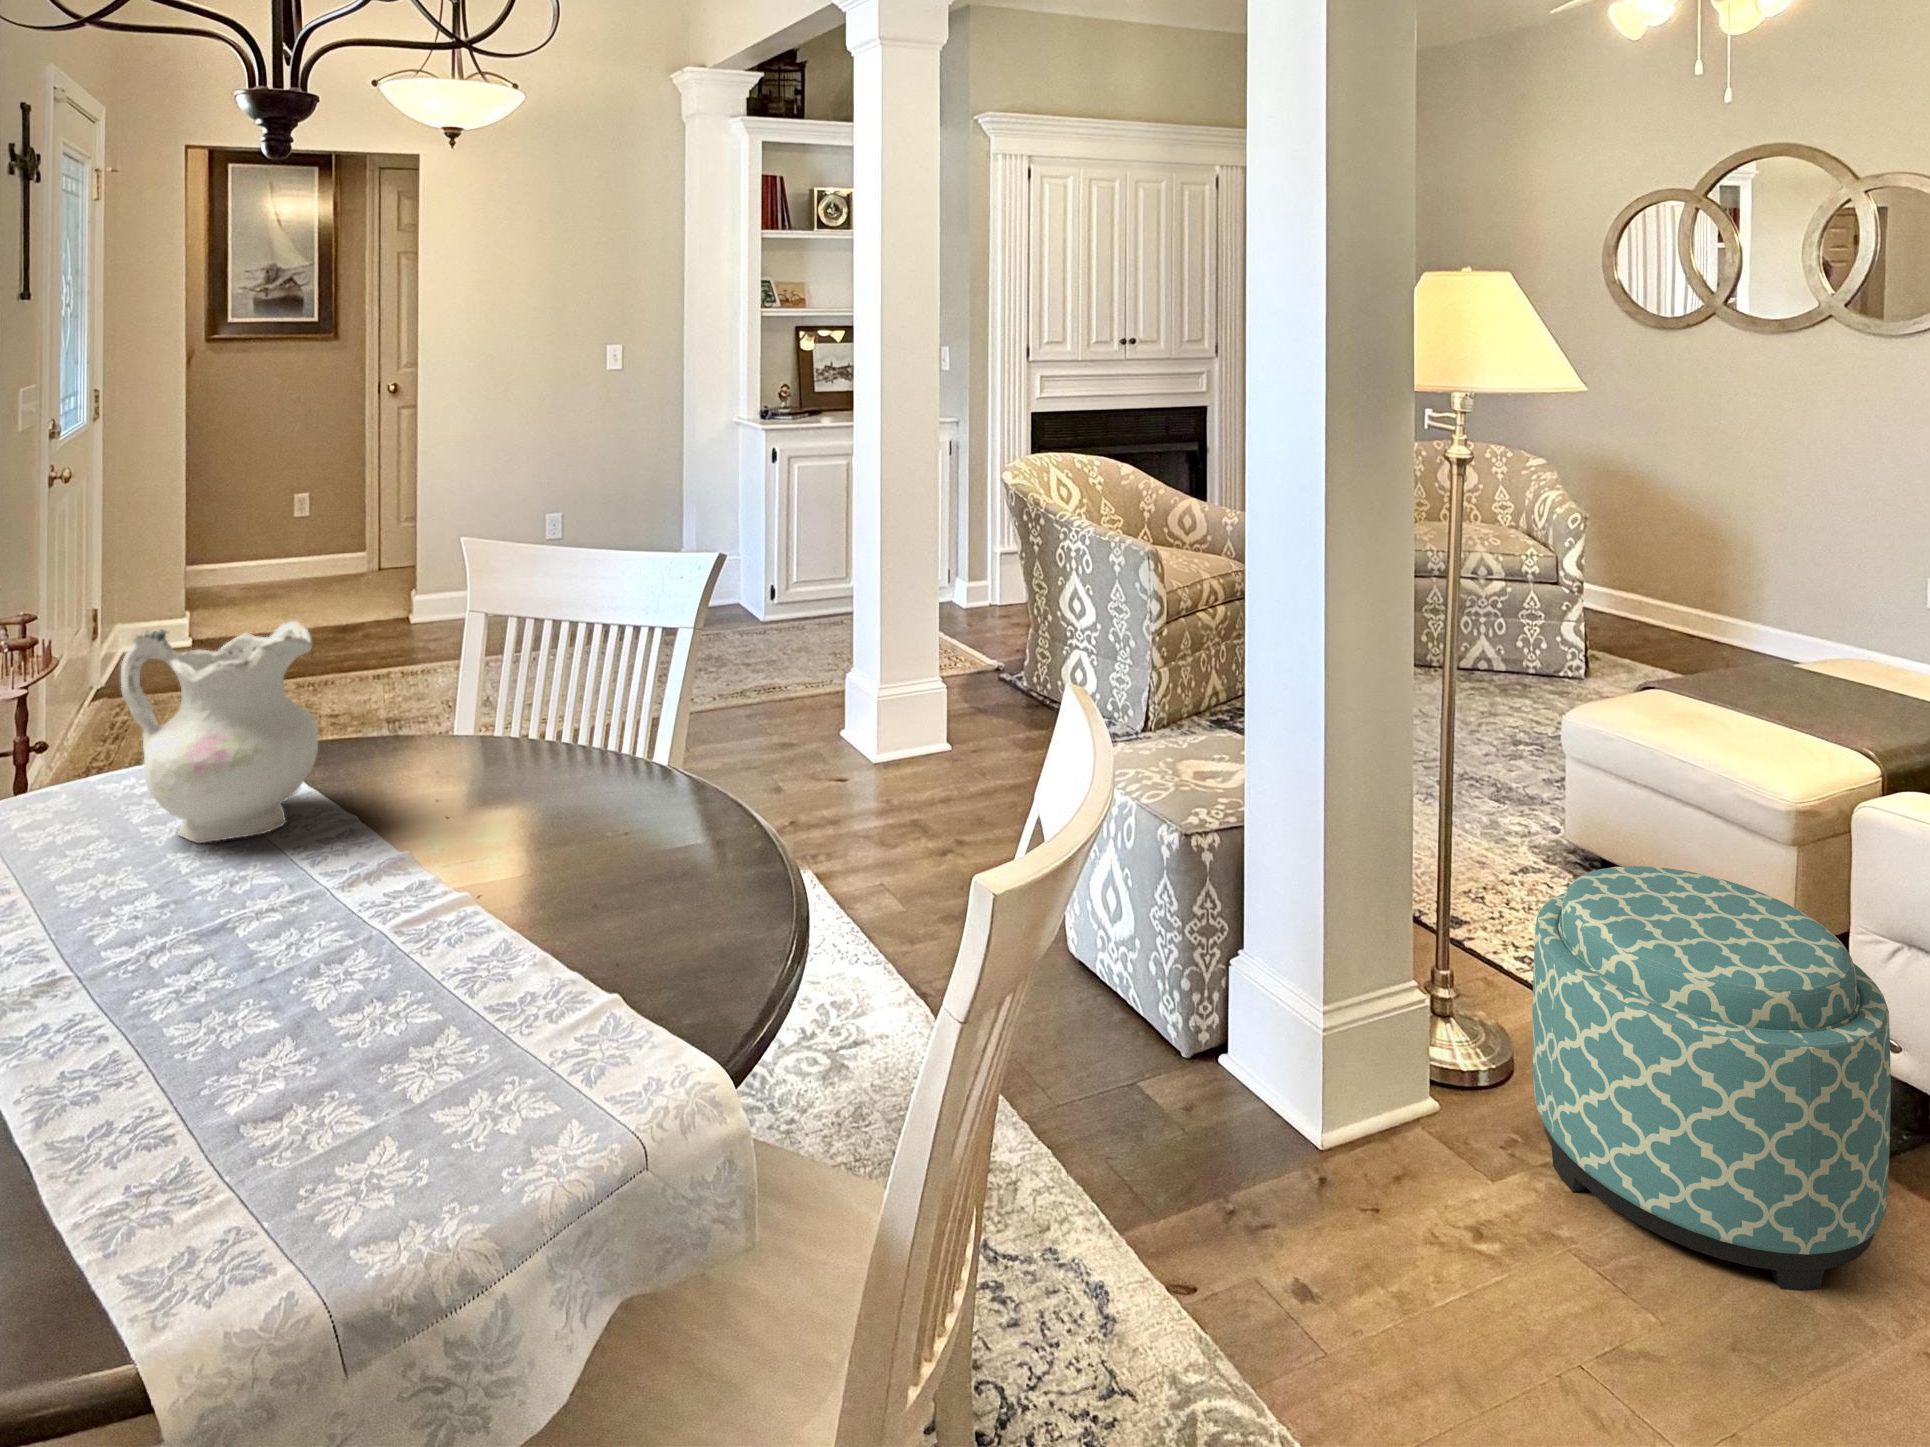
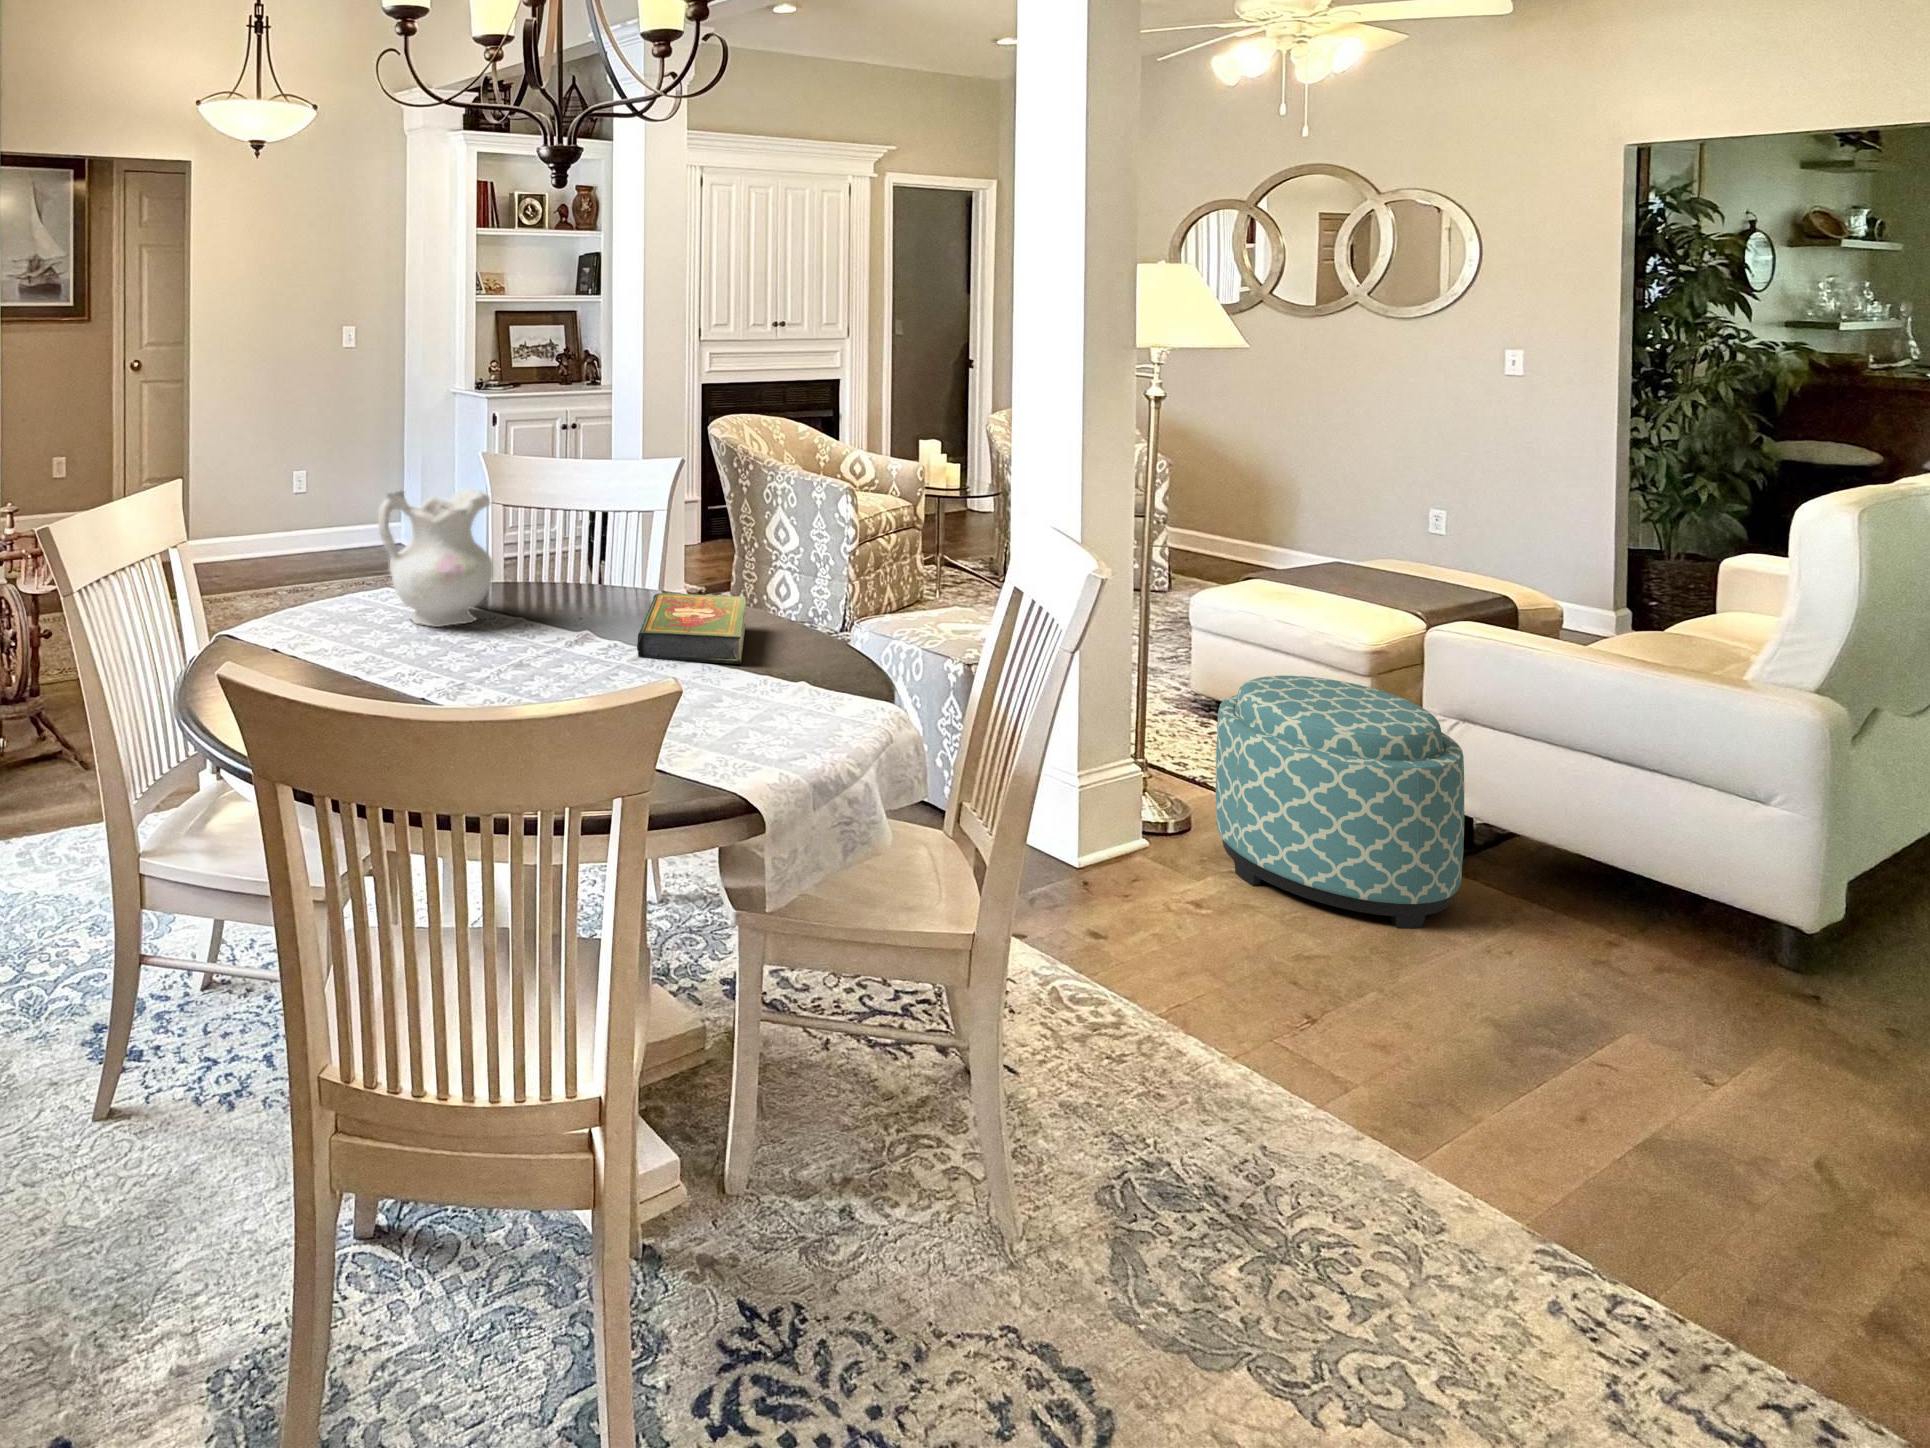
book: none [426,789,680,945] -> present [637,593,746,664]

